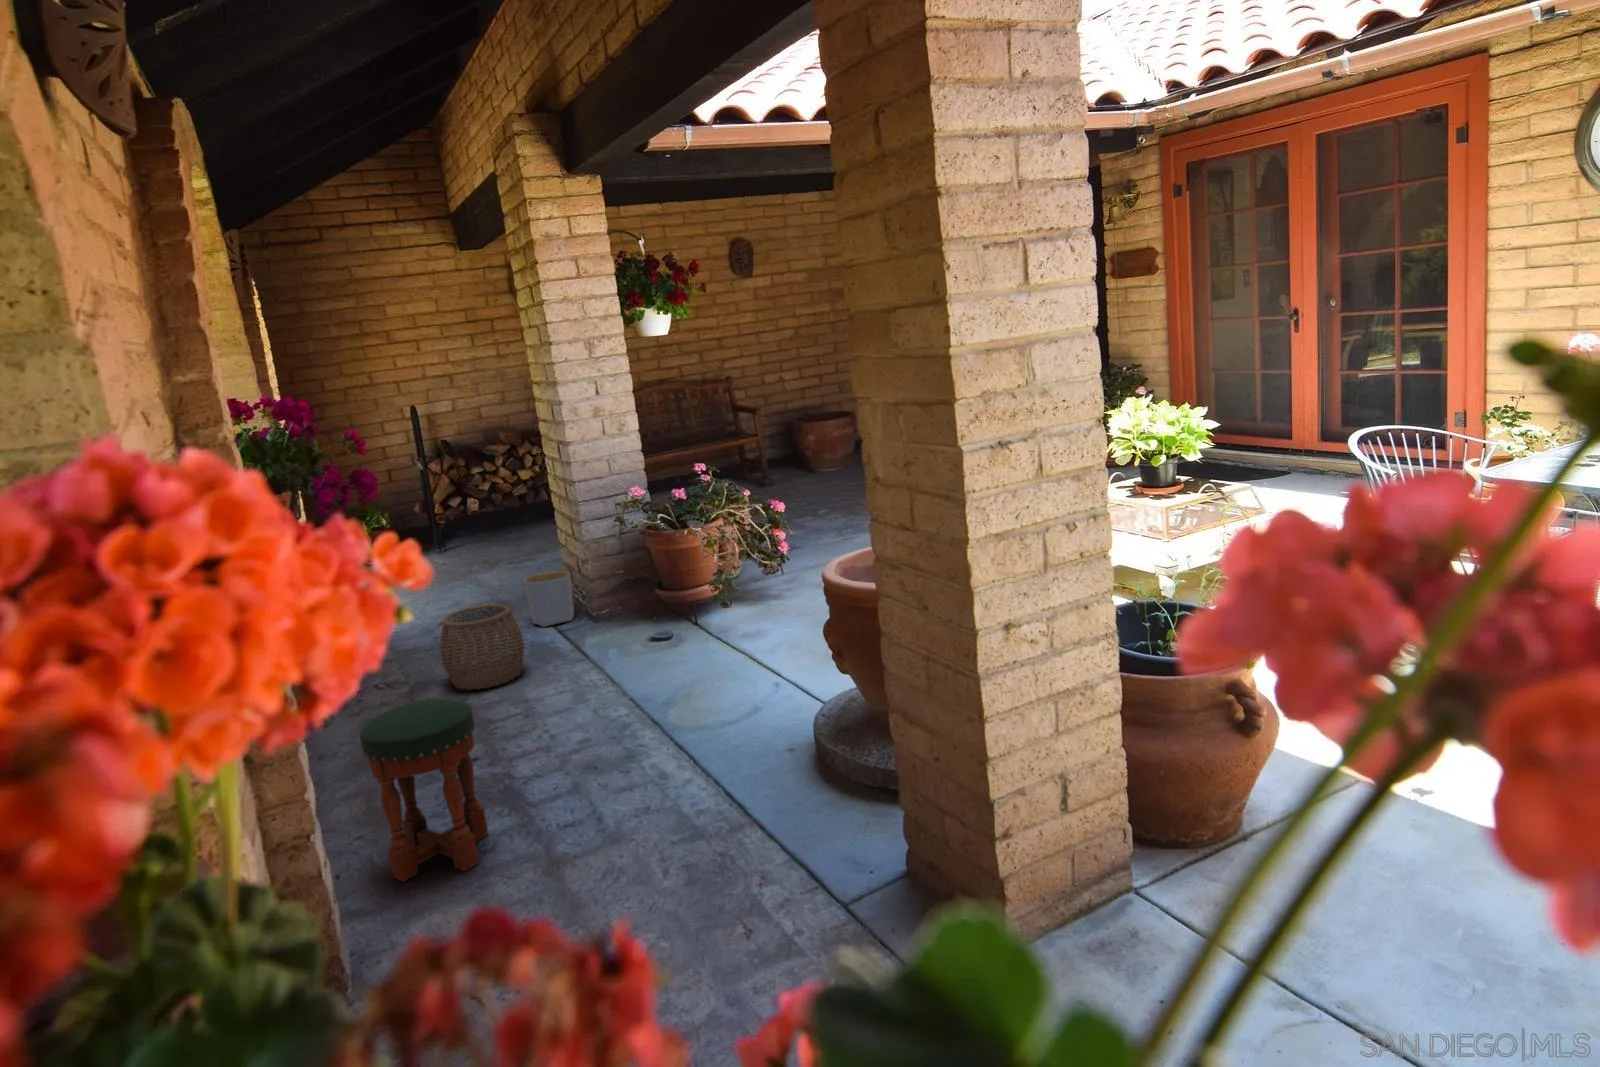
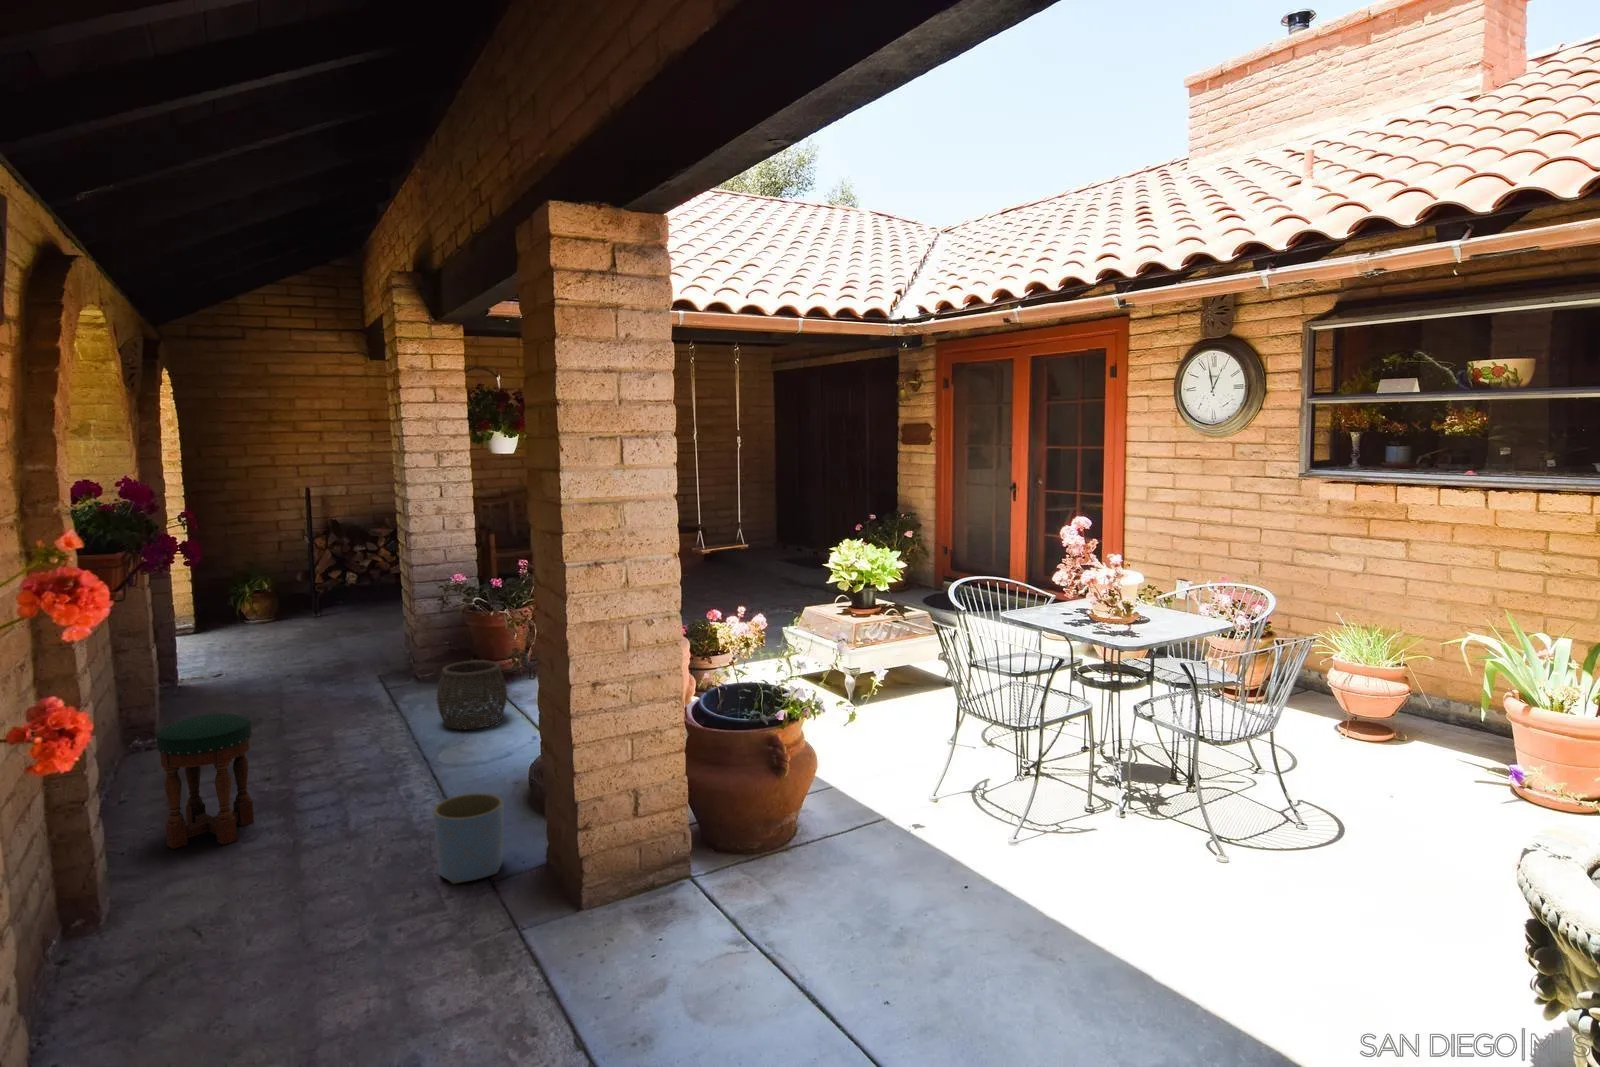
planter: present [524,571,574,627] -> present [433,793,503,883]
woven basket: present [440,604,525,690] -> present [437,660,507,730]

